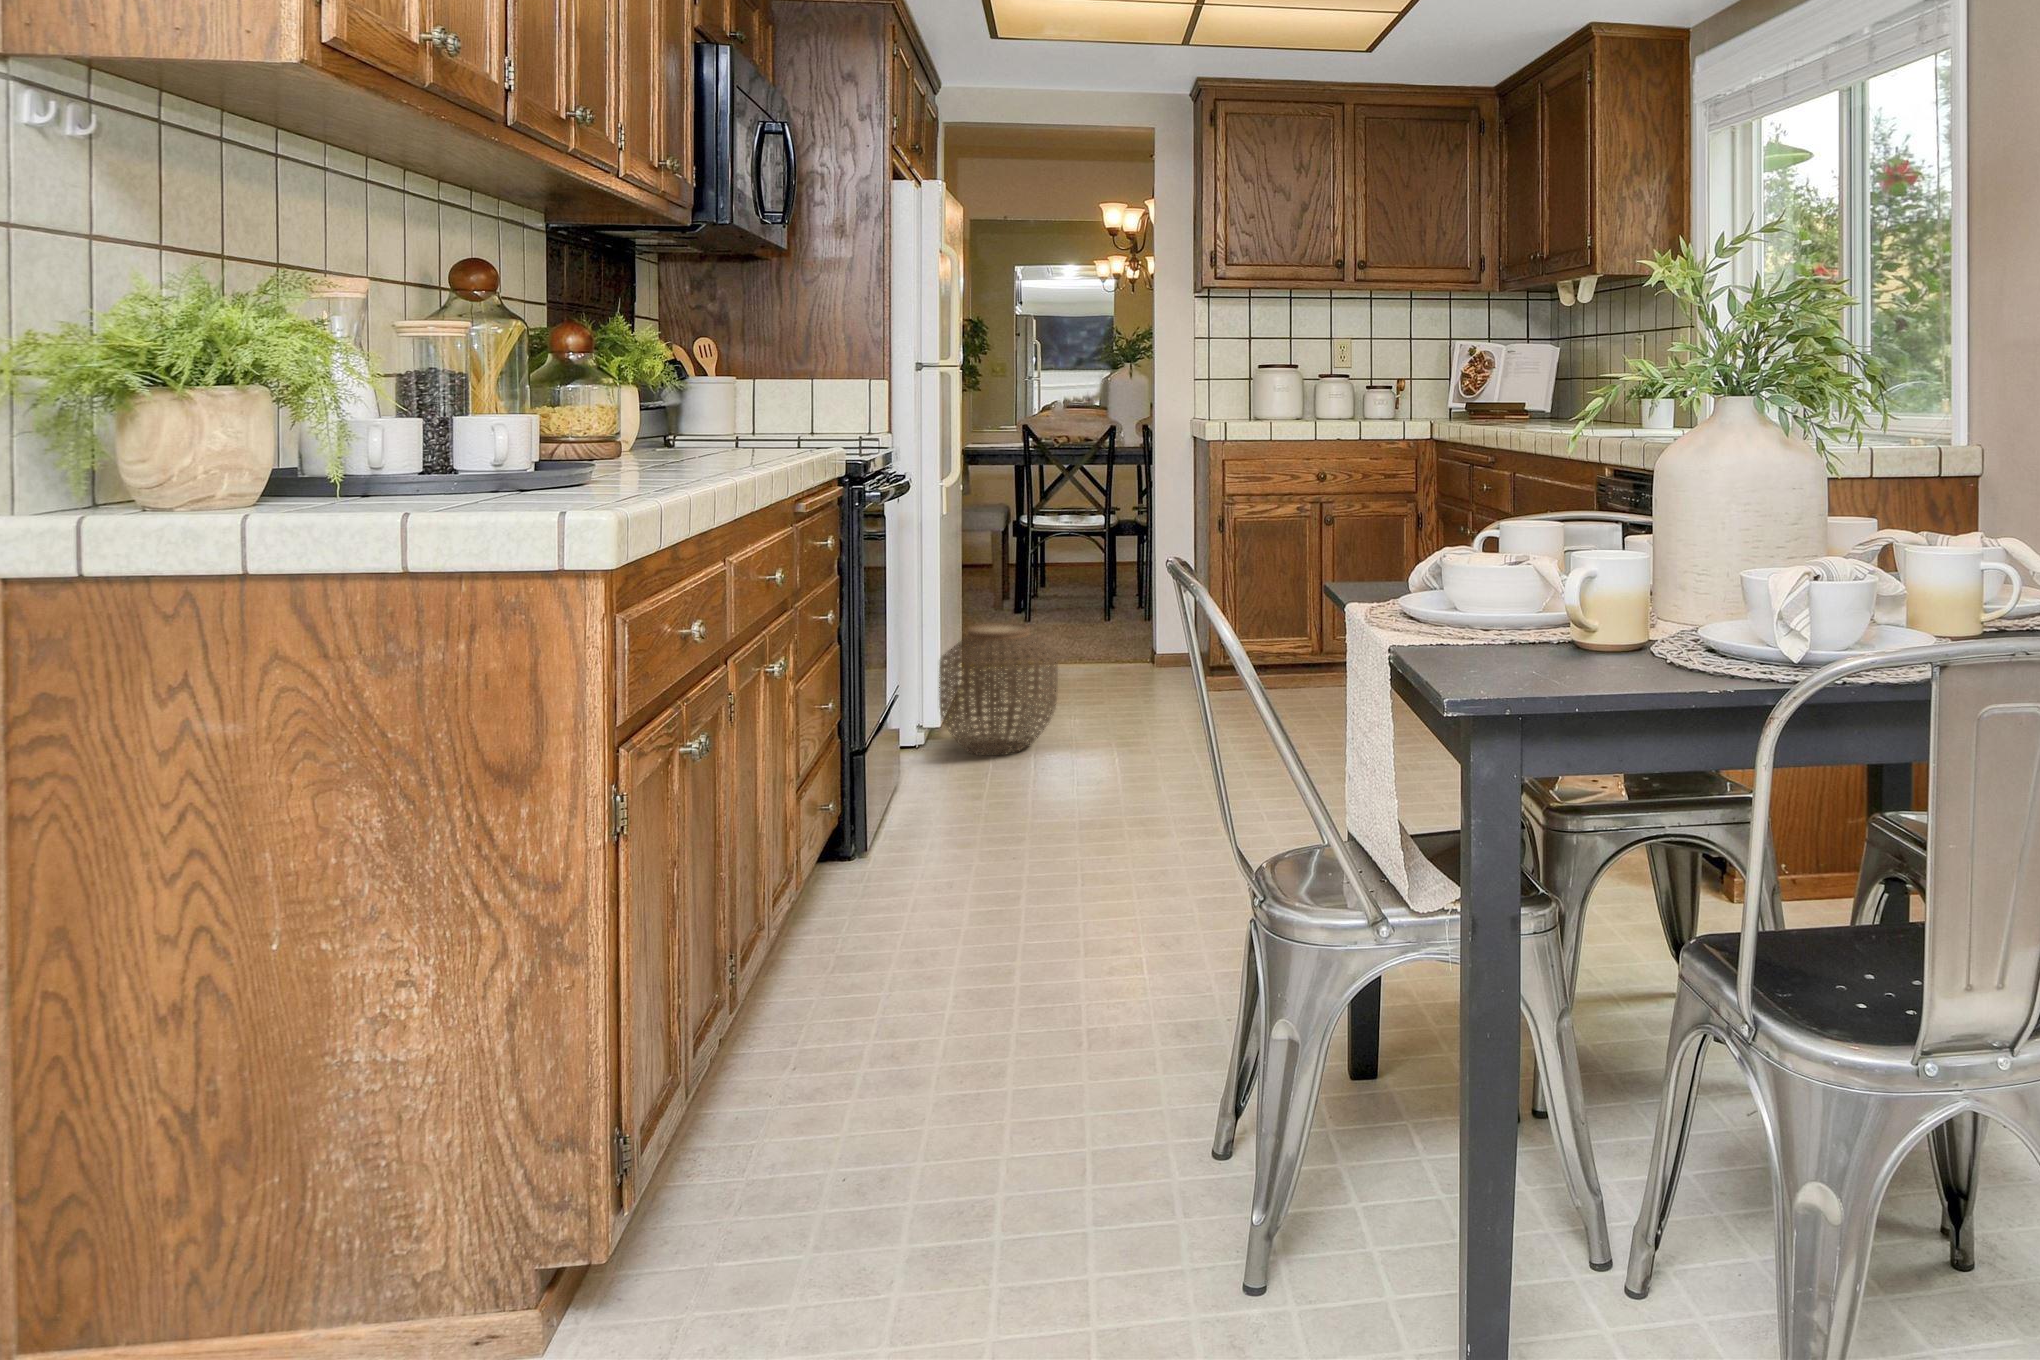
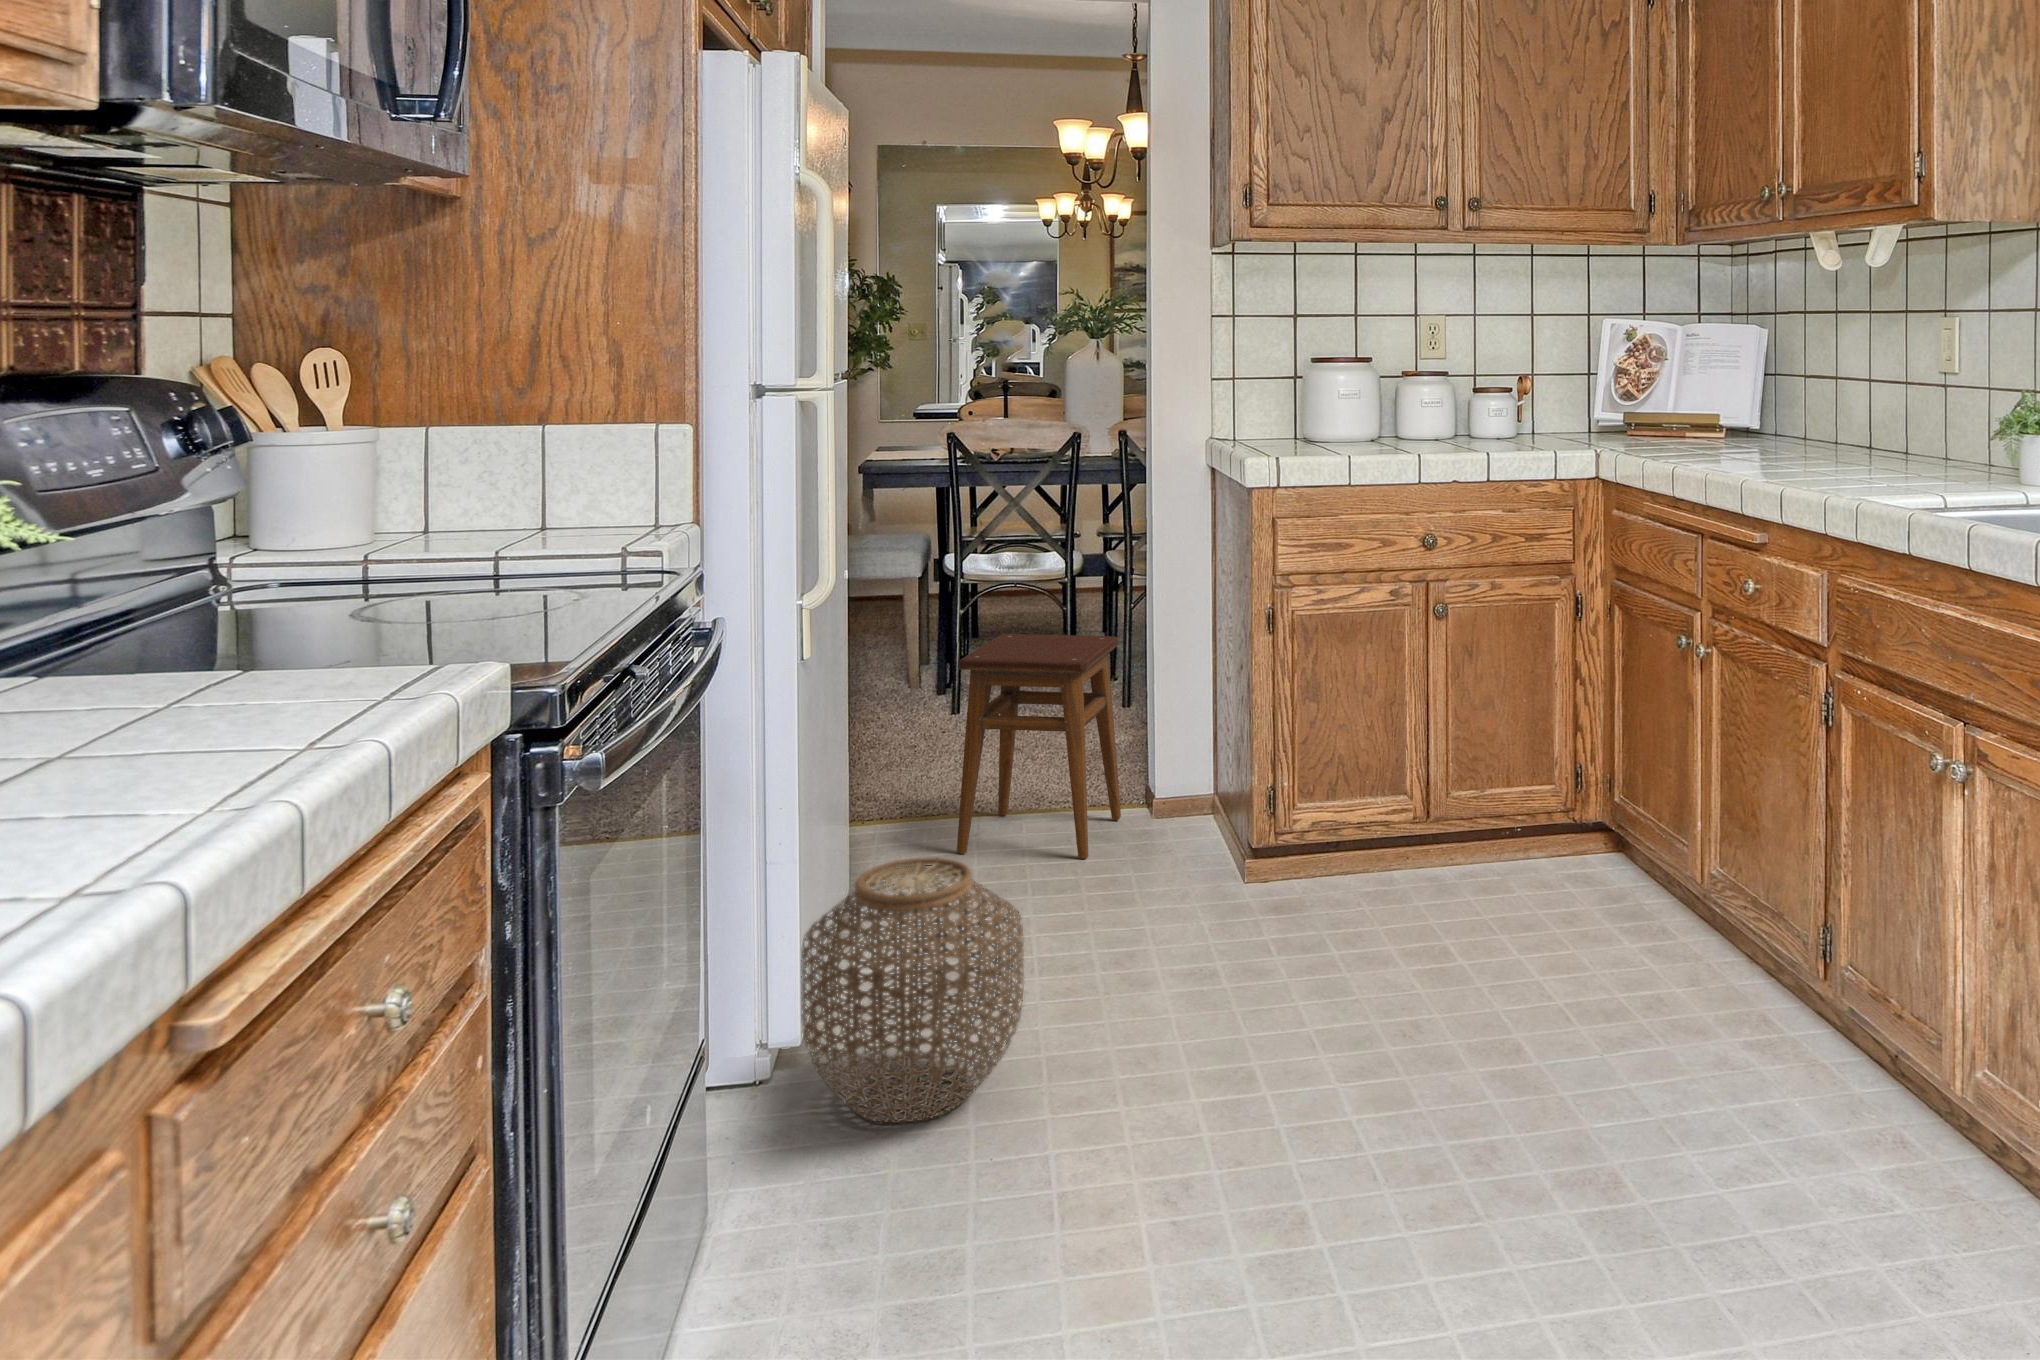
stool: none [1024,542,1131,677] -> present [957,634,1121,859]

